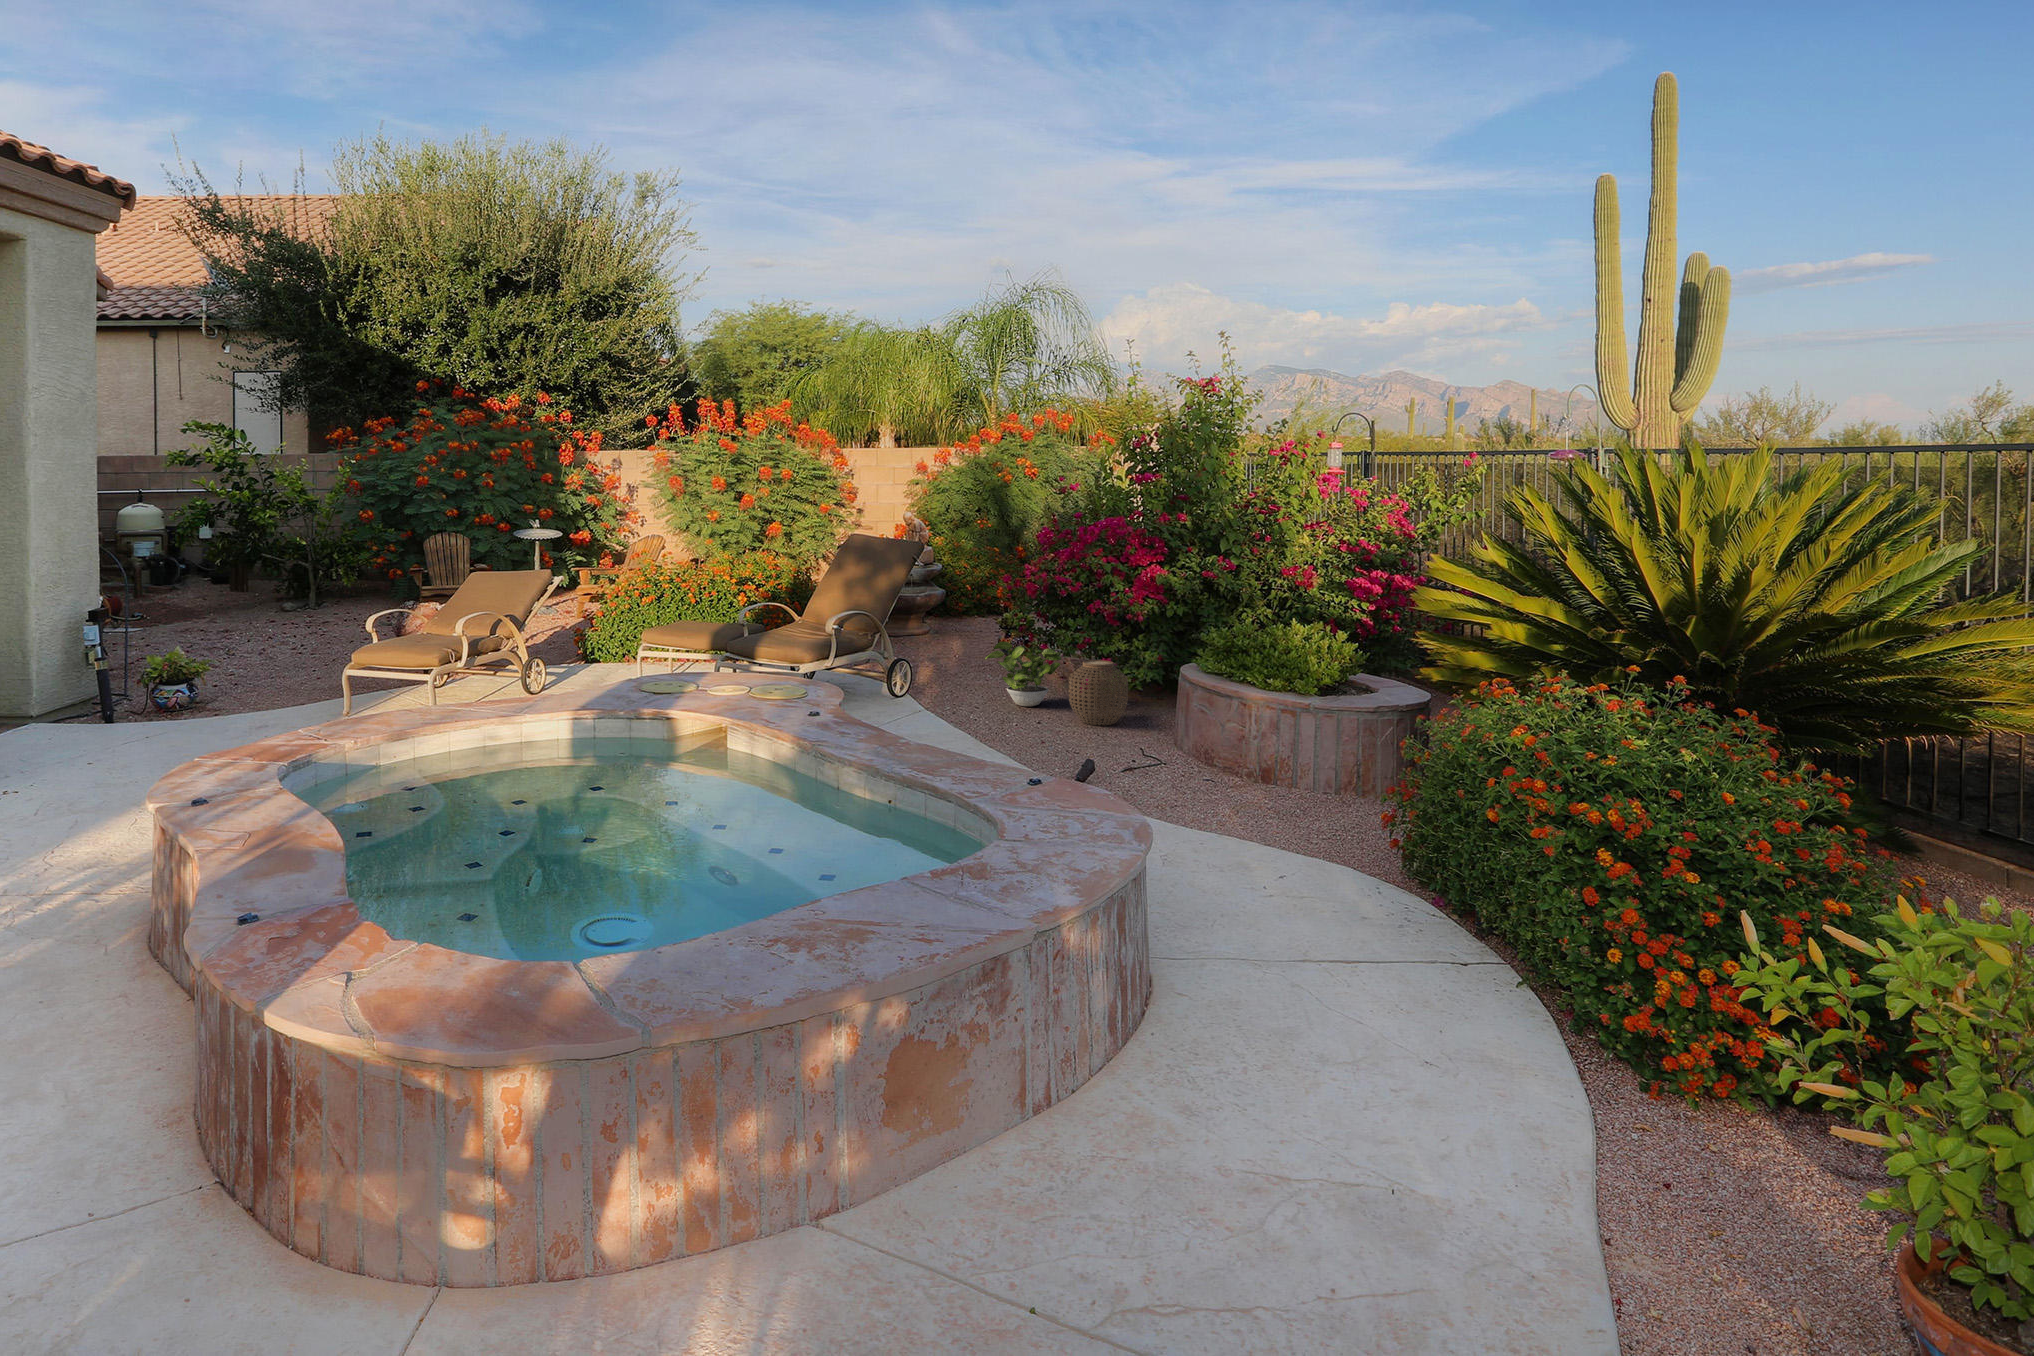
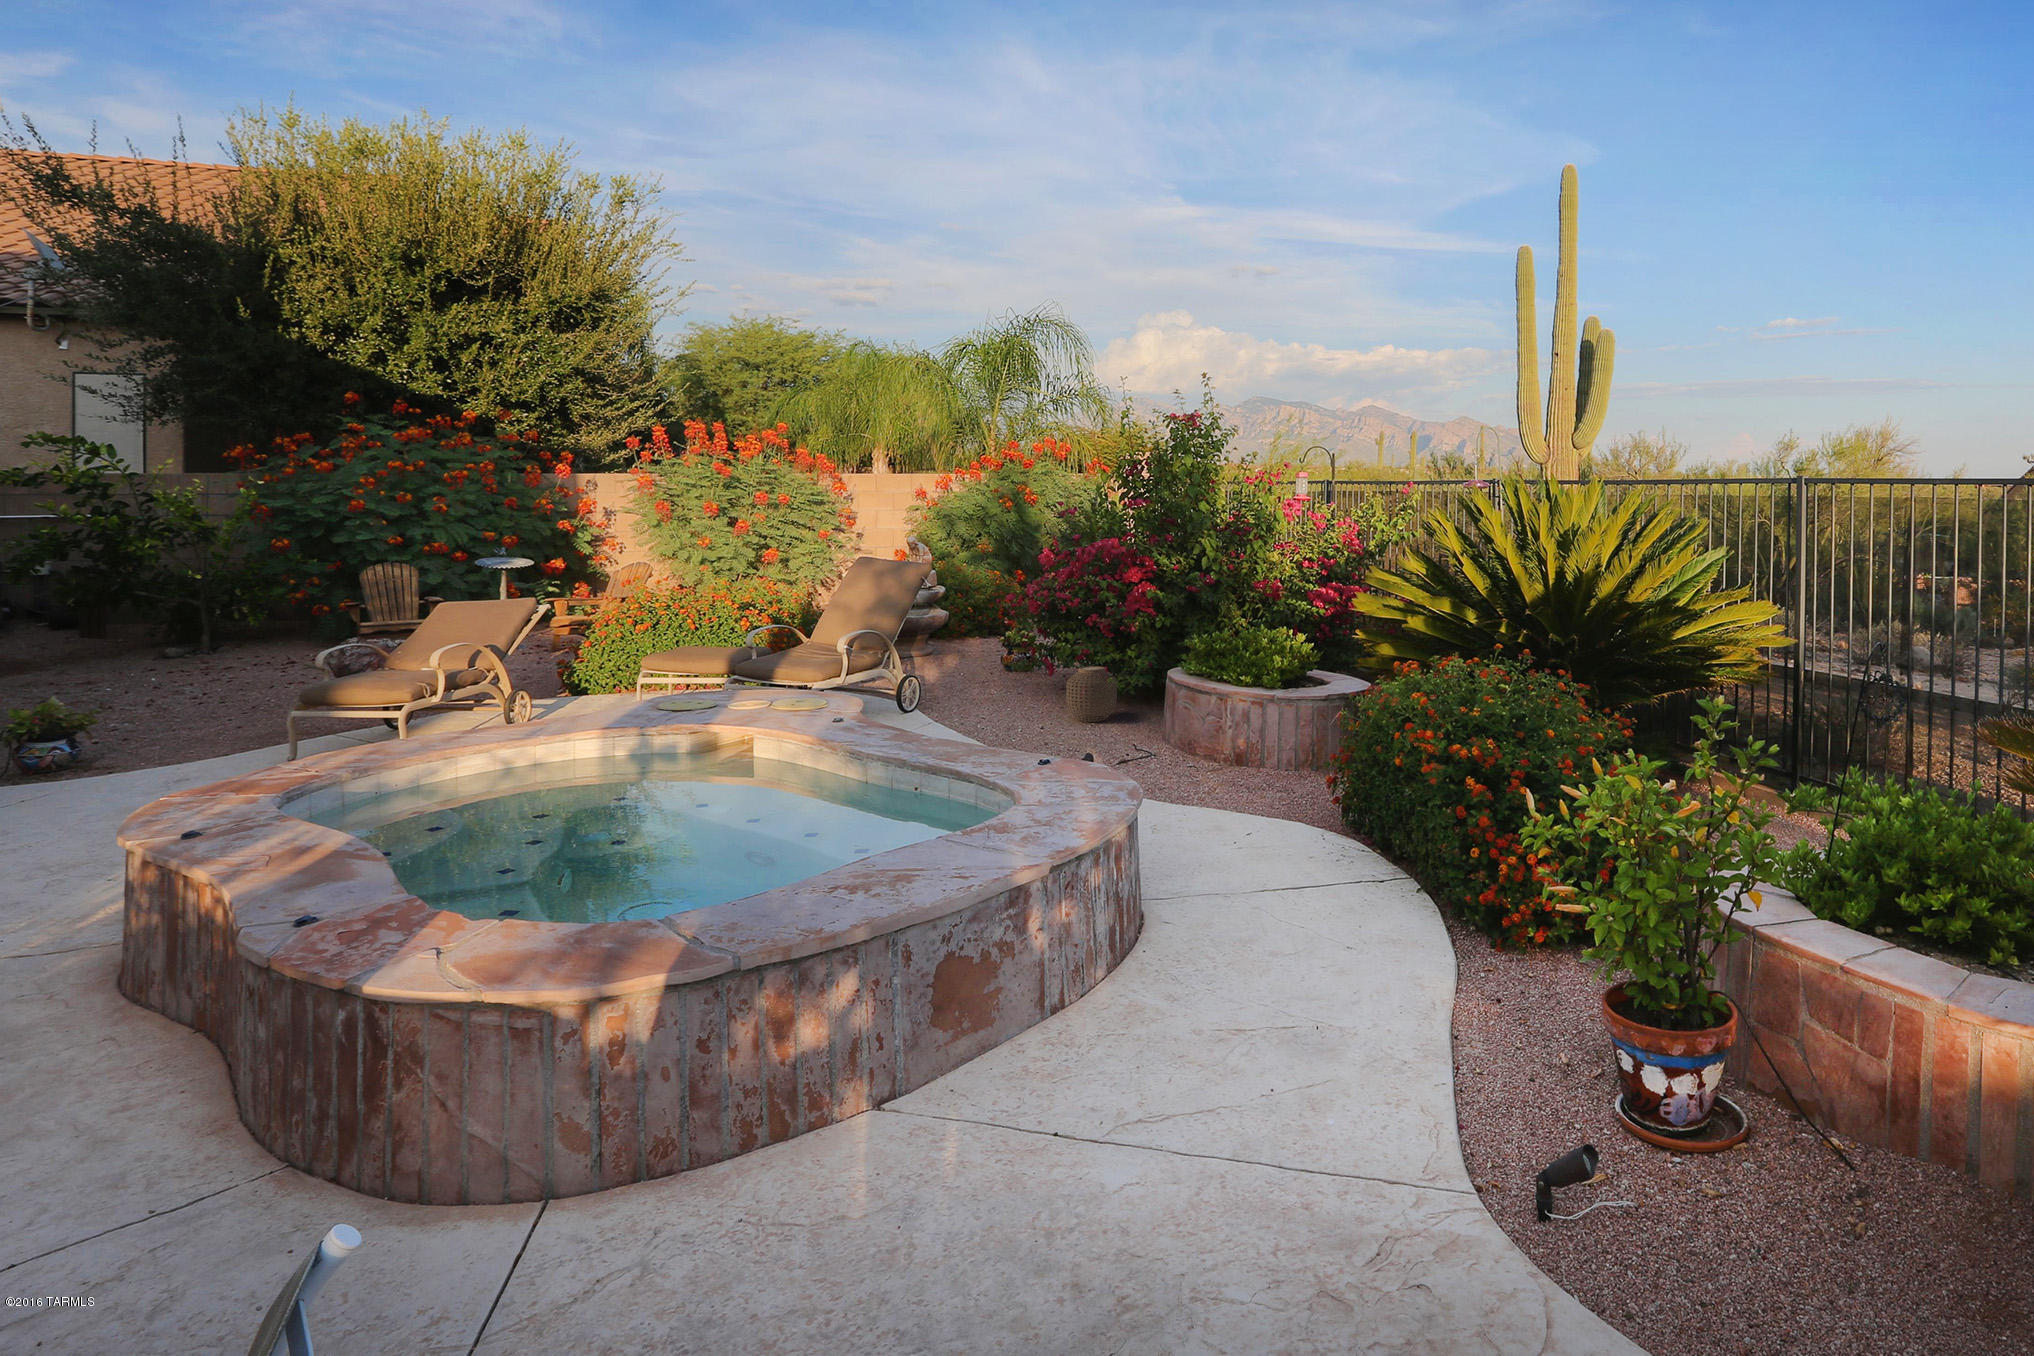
potted plant: present [985,642,1061,706] -> none [992,654,1060,710]

